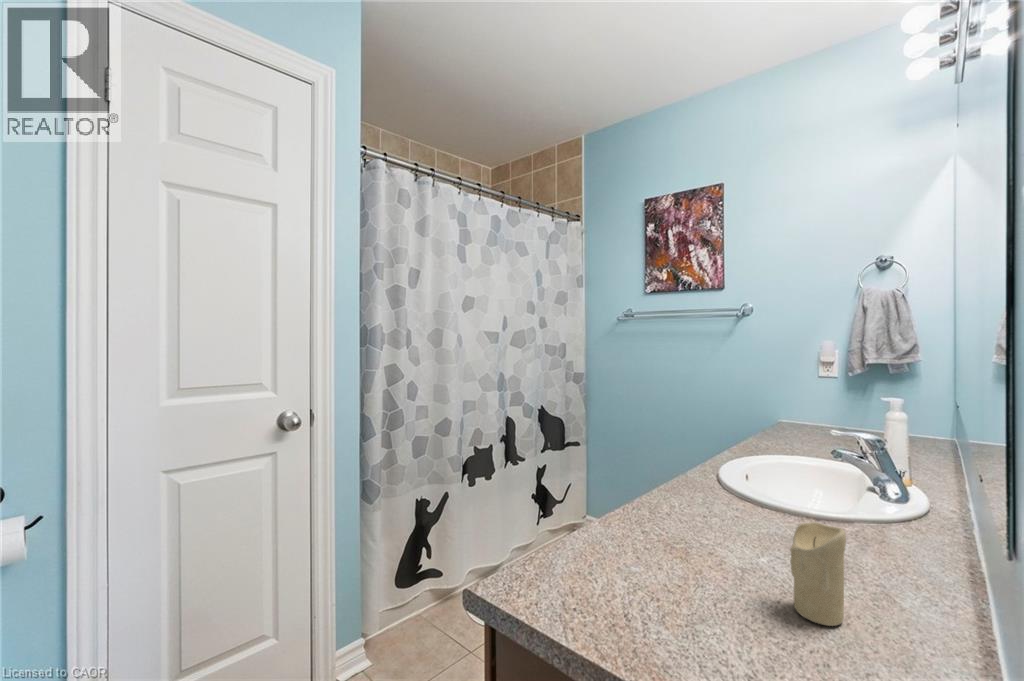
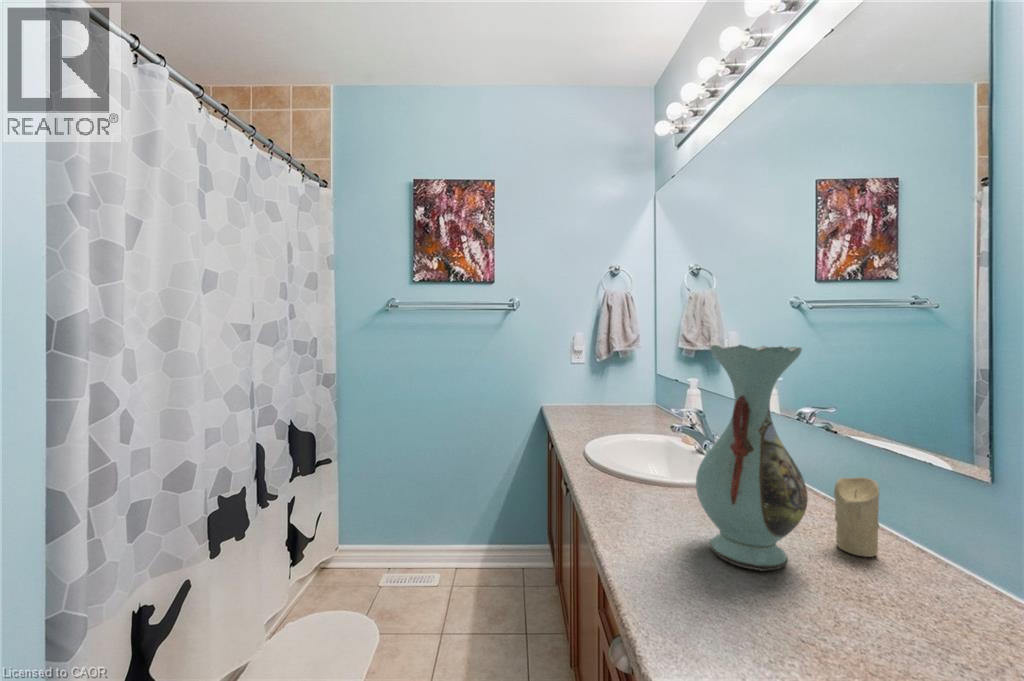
decorative vase: none [620,352,728,581] -> present [696,345,808,571]

